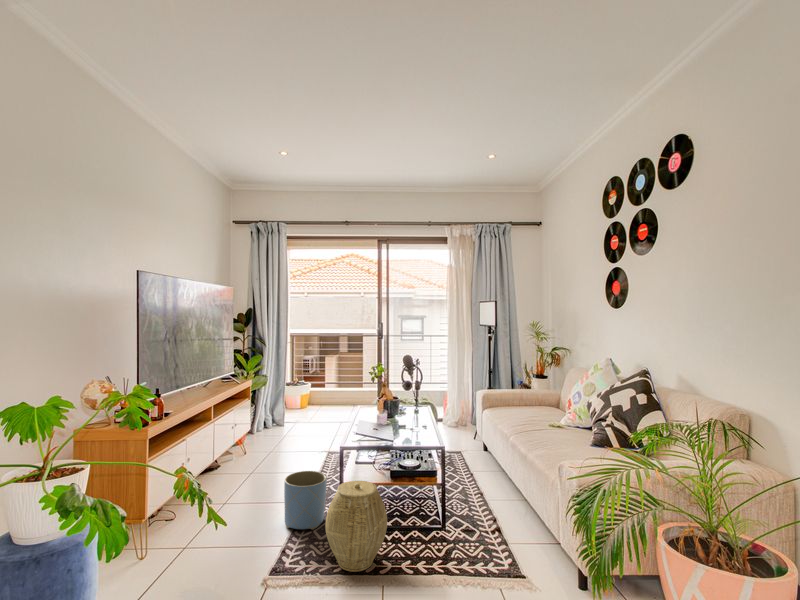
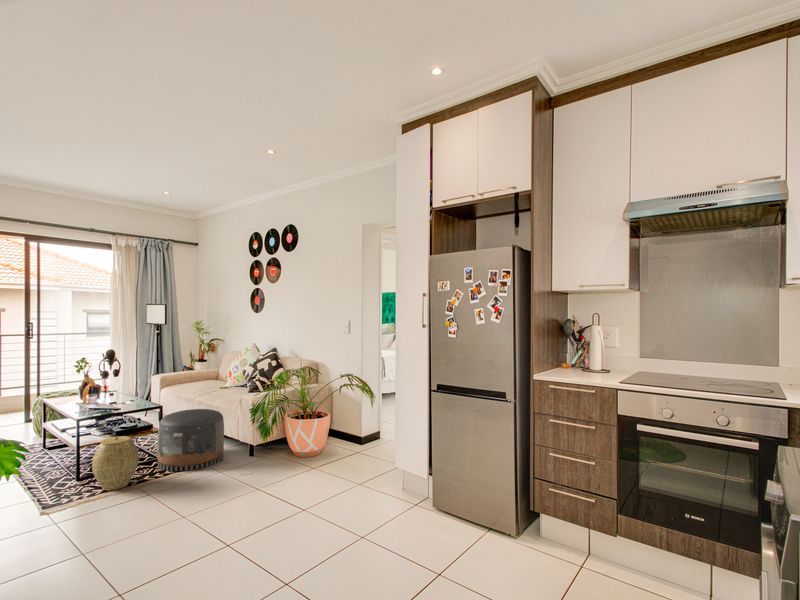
pouf: none [429,457,534,582] -> present [158,409,224,471]
planter: present [284,471,327,530] -> none [29,448,69,492]

